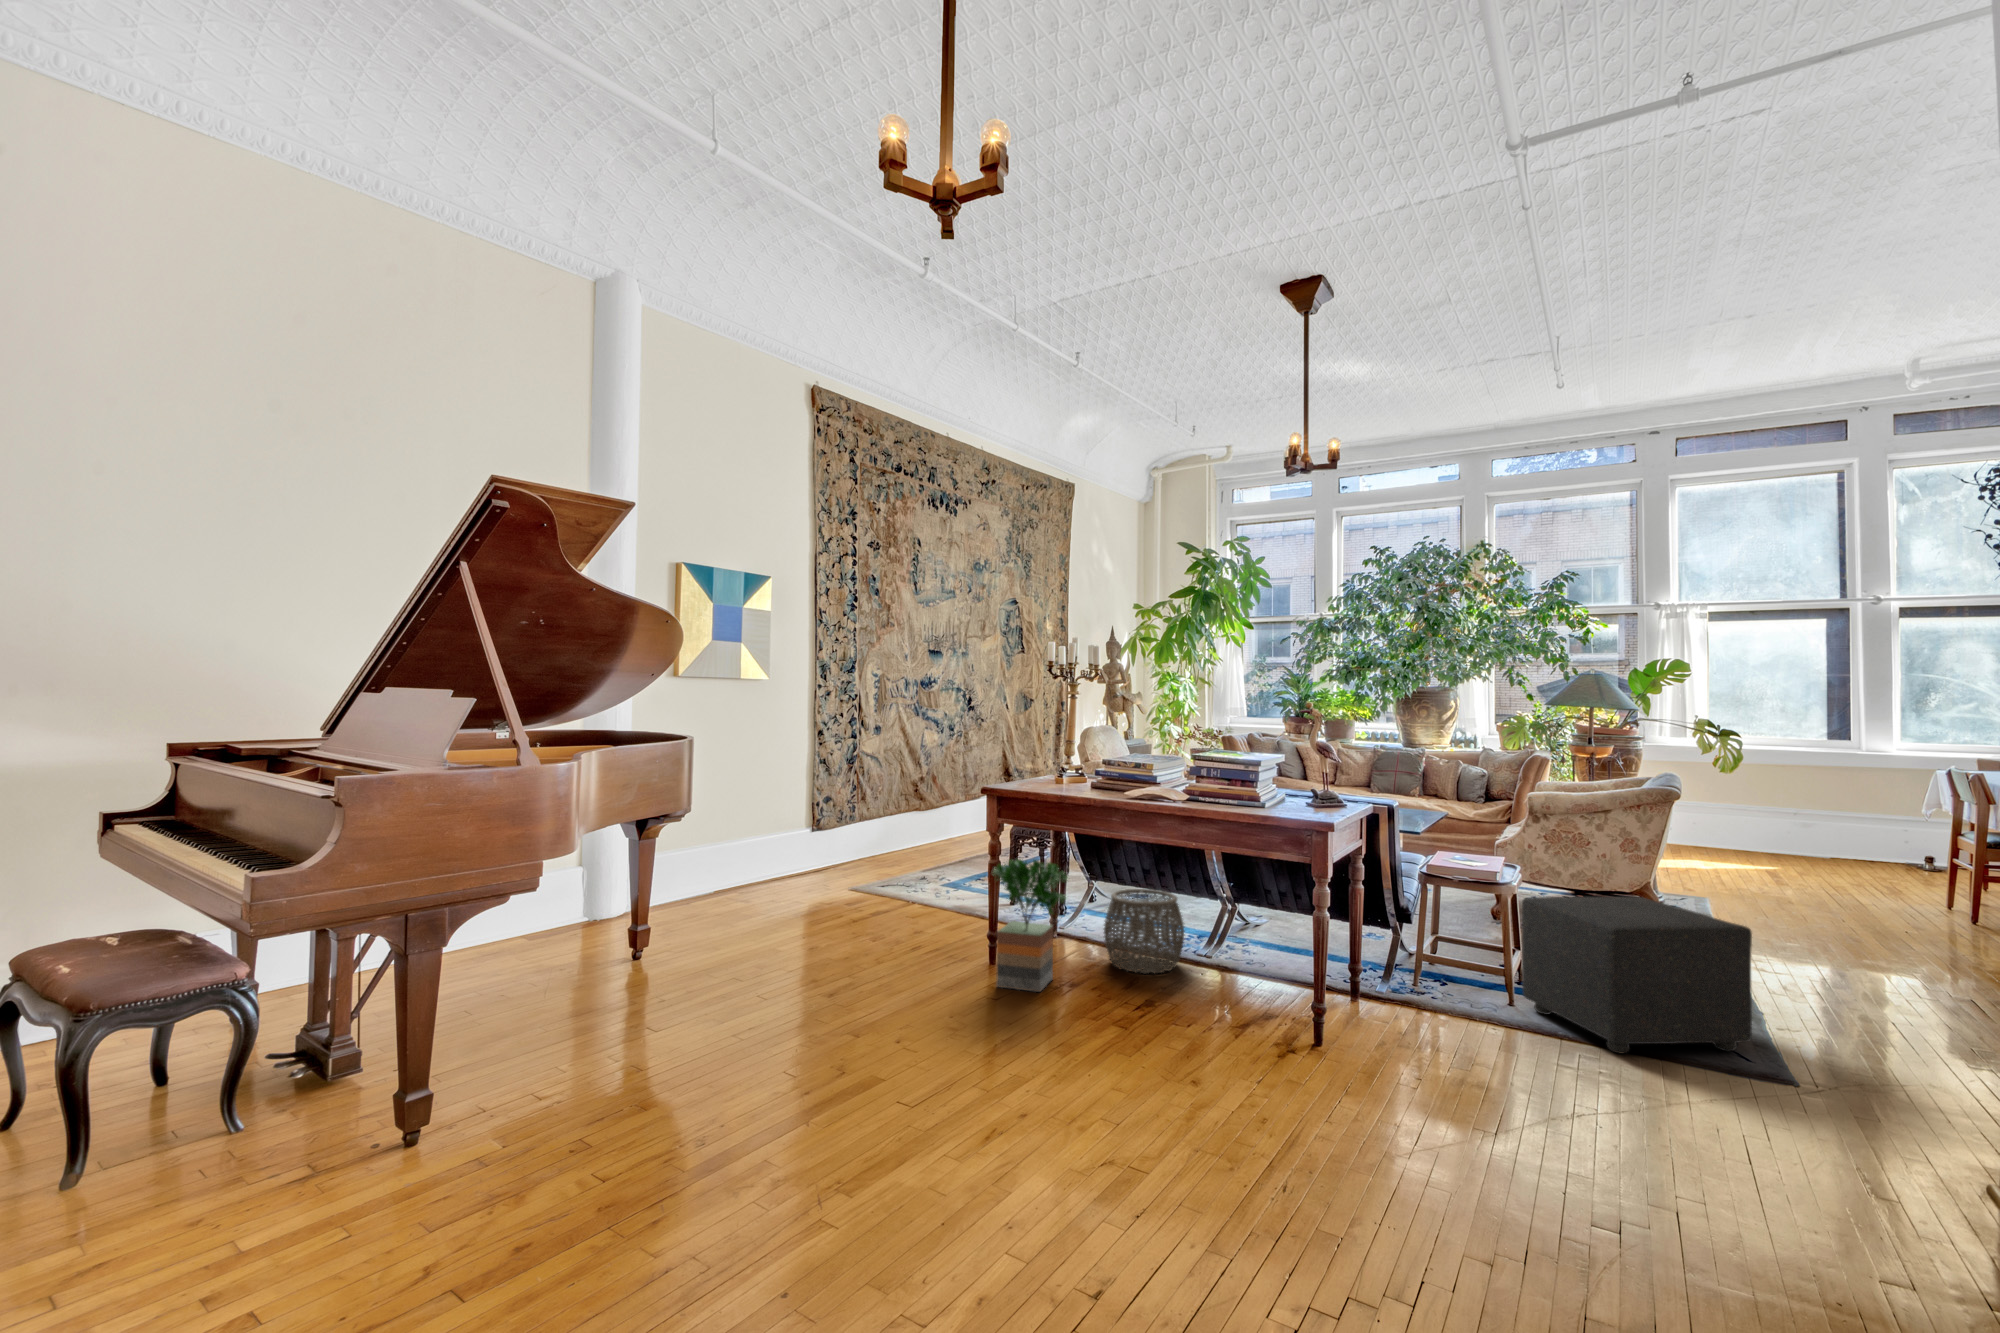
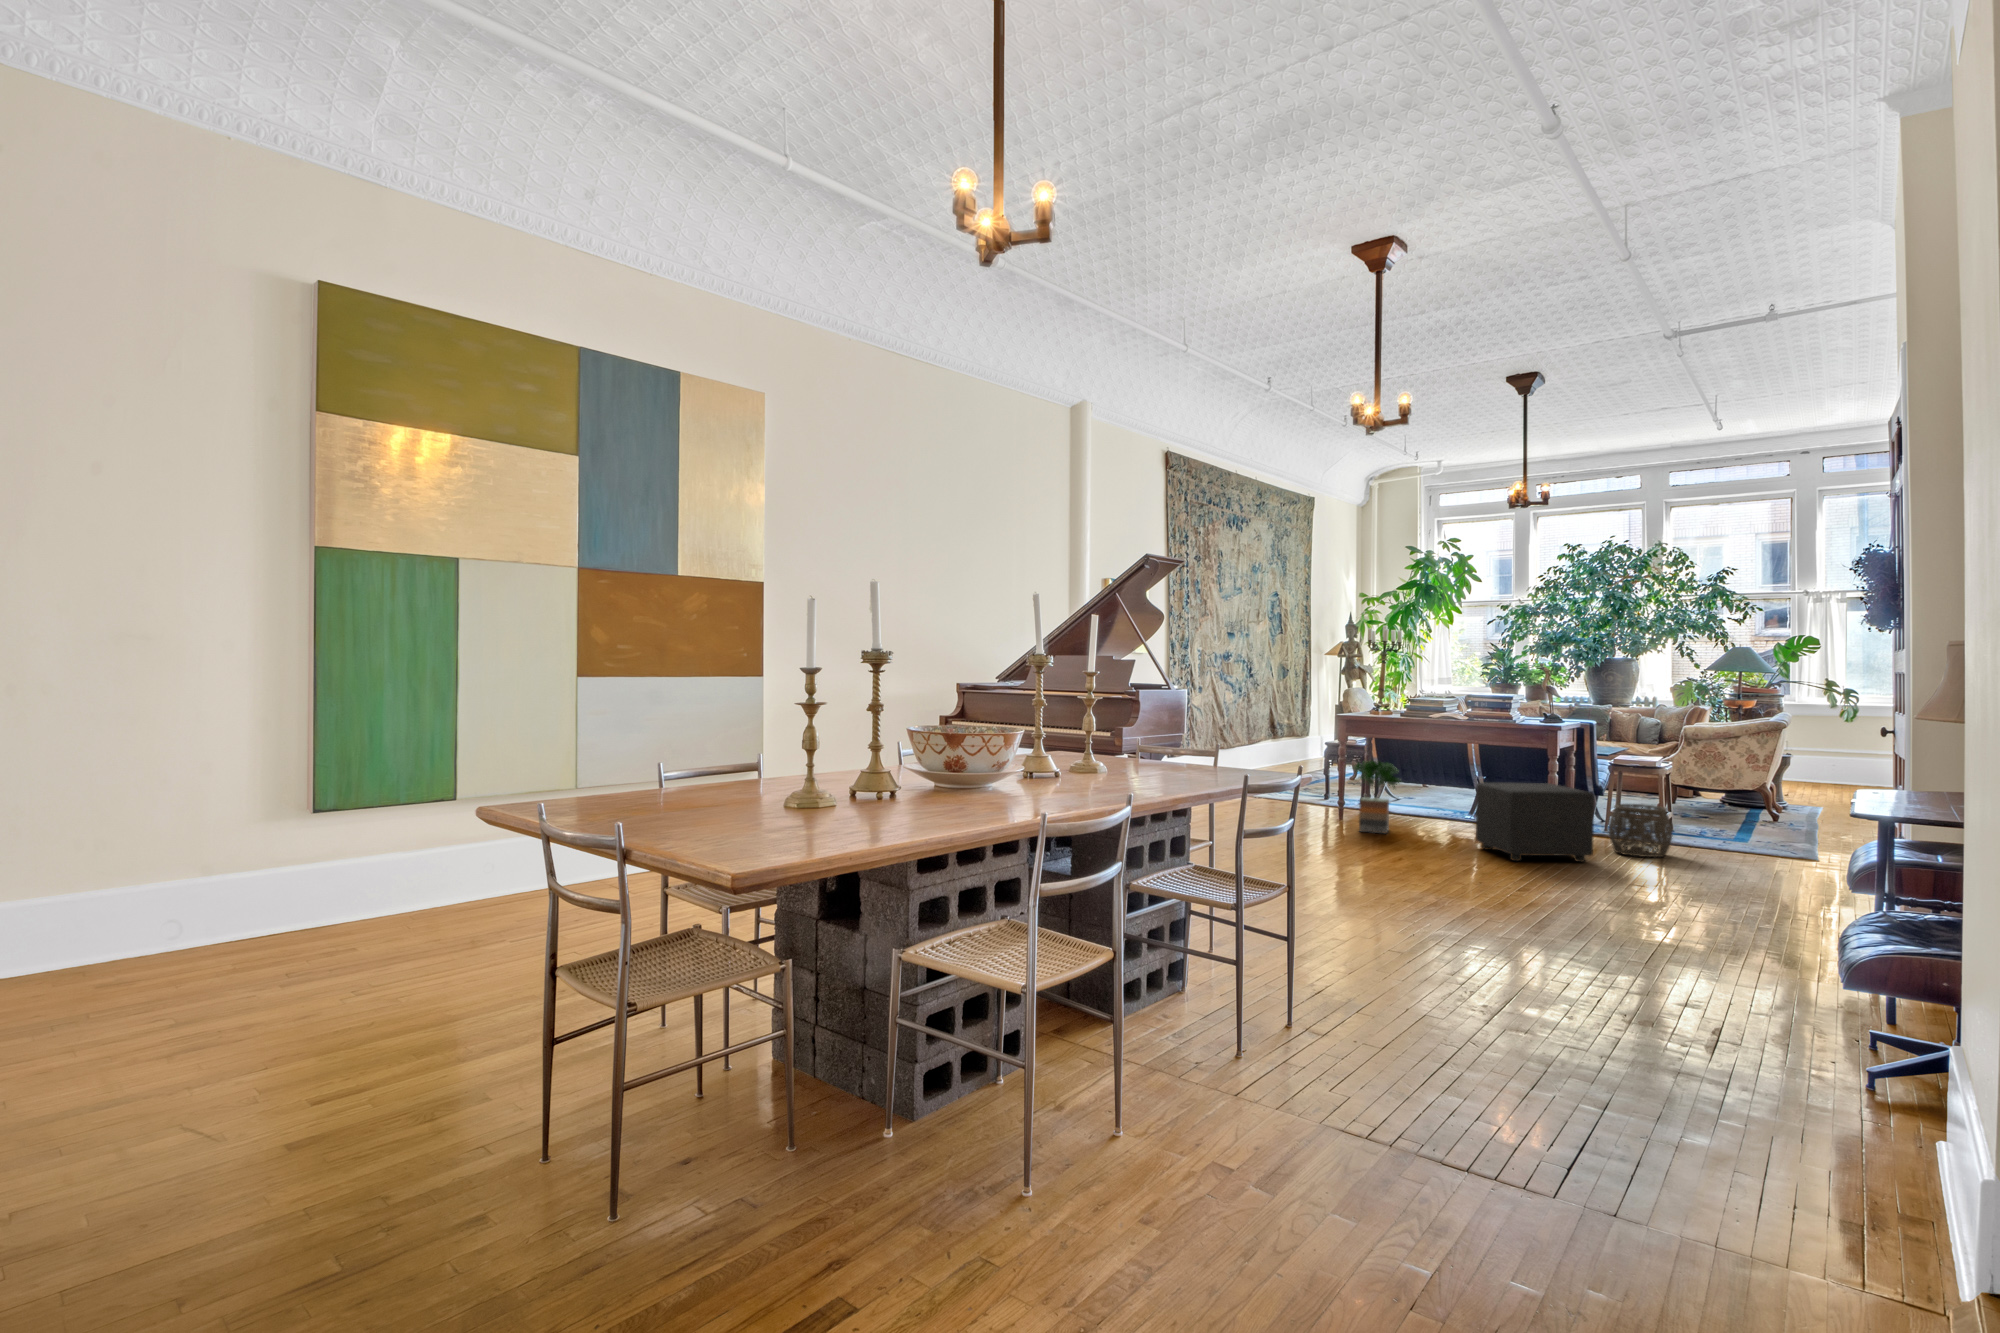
woven basket: present [1104,889,1185,973] -> present [1608,804,1673,857]
ottoman: present [1522,897,1752,1053] -> present [1476,783,1594,862]

